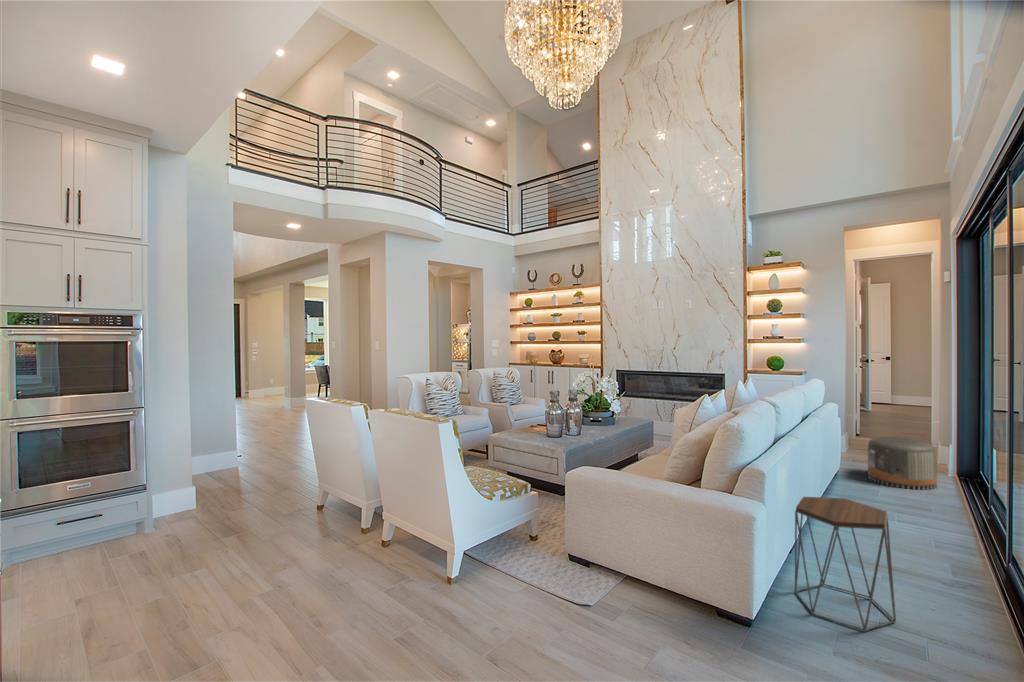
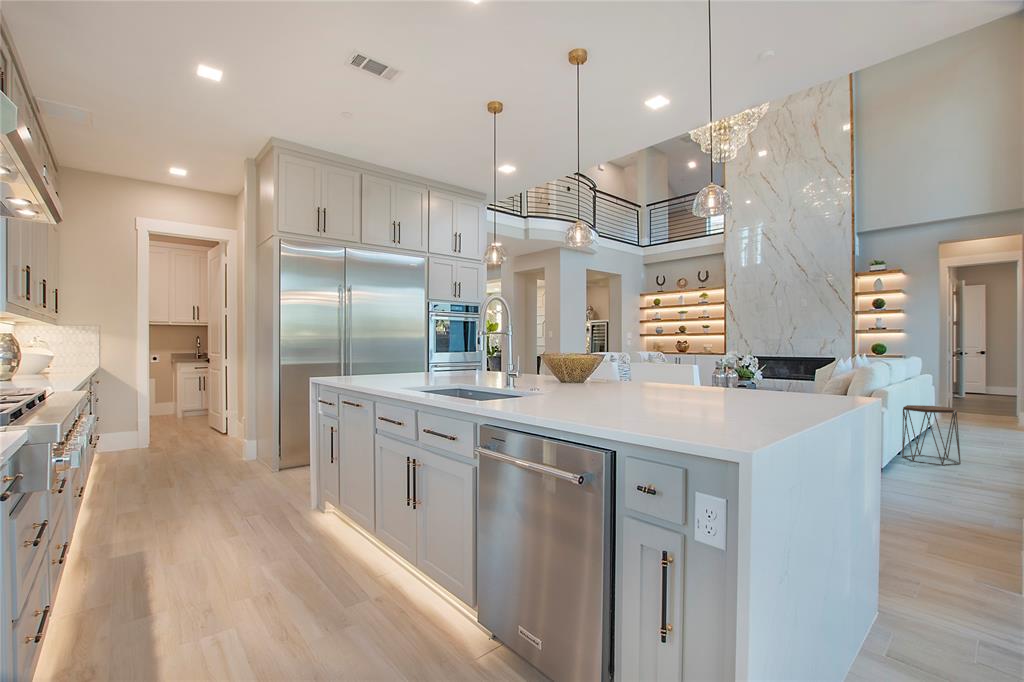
pouf: present [868,437,937,490] -> none [955,397,1009,432]

